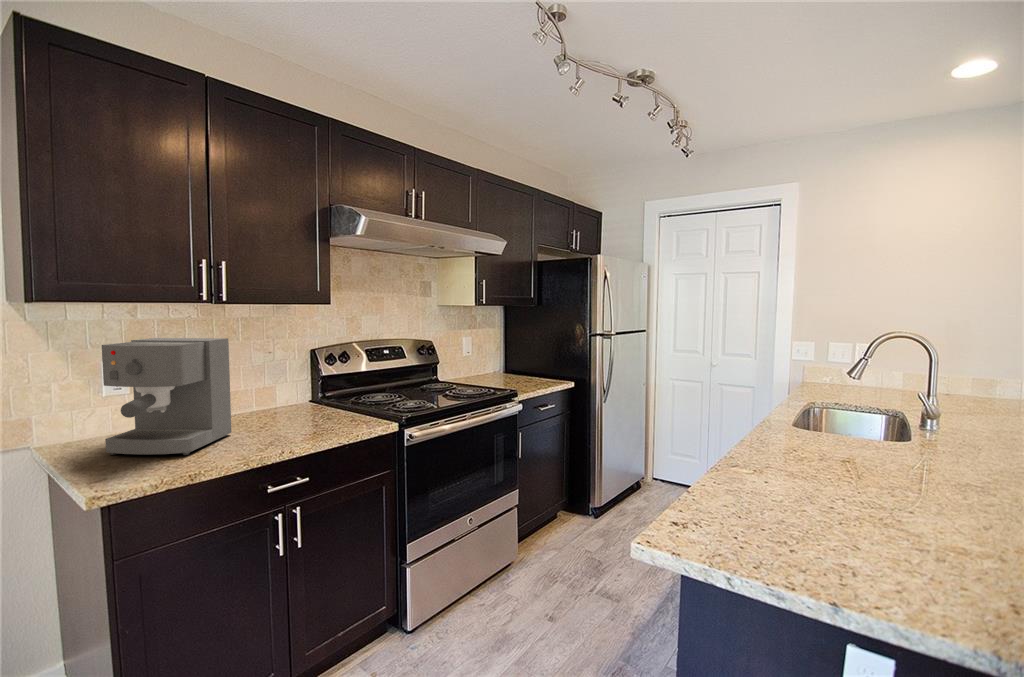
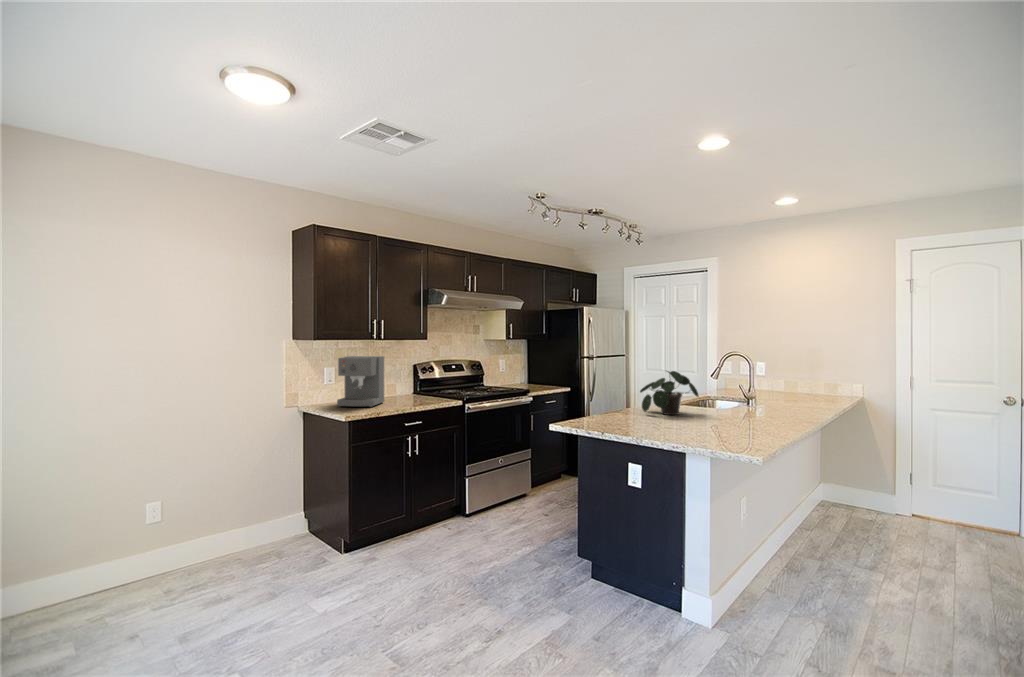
potted plant: none [786,378,953,484] -> present [640,371,698,415]

